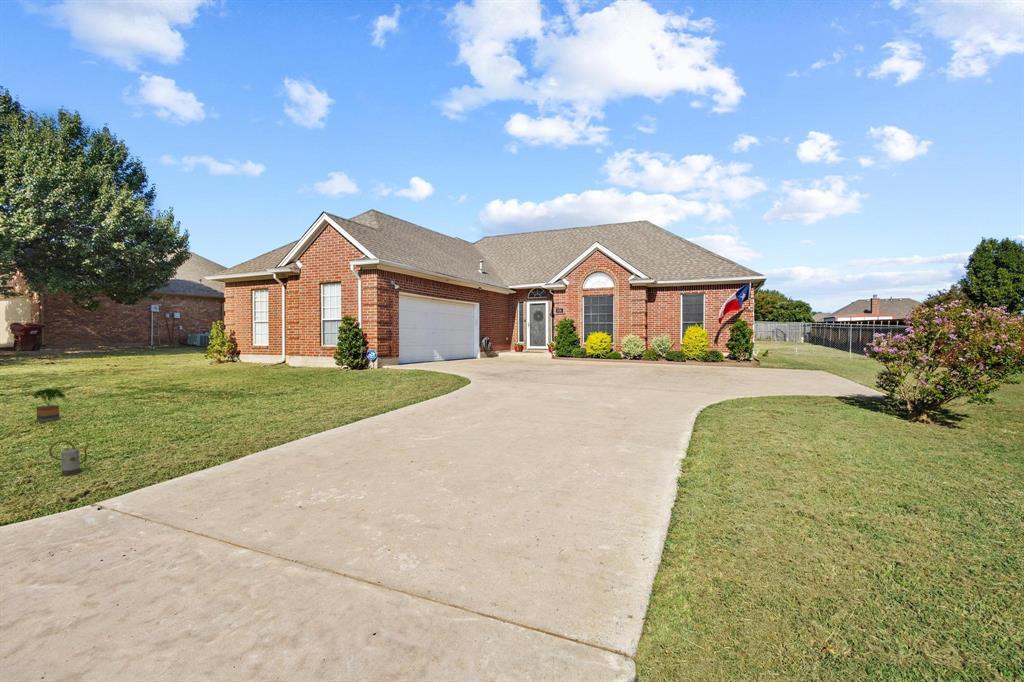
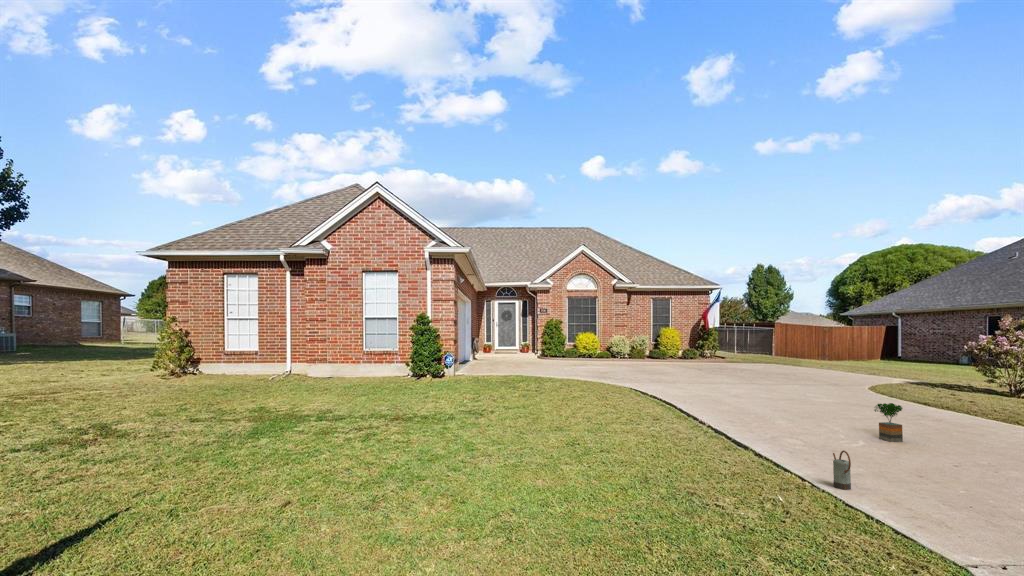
potted tree: present [33,389,65,422] -> present [874,403,903,442]

